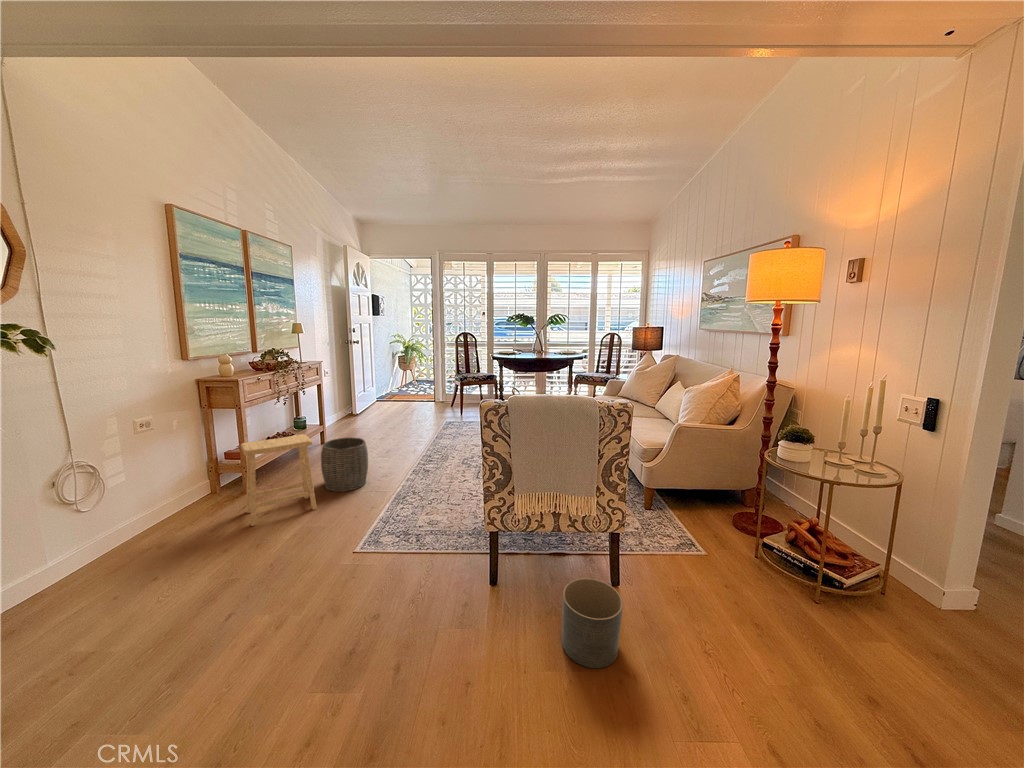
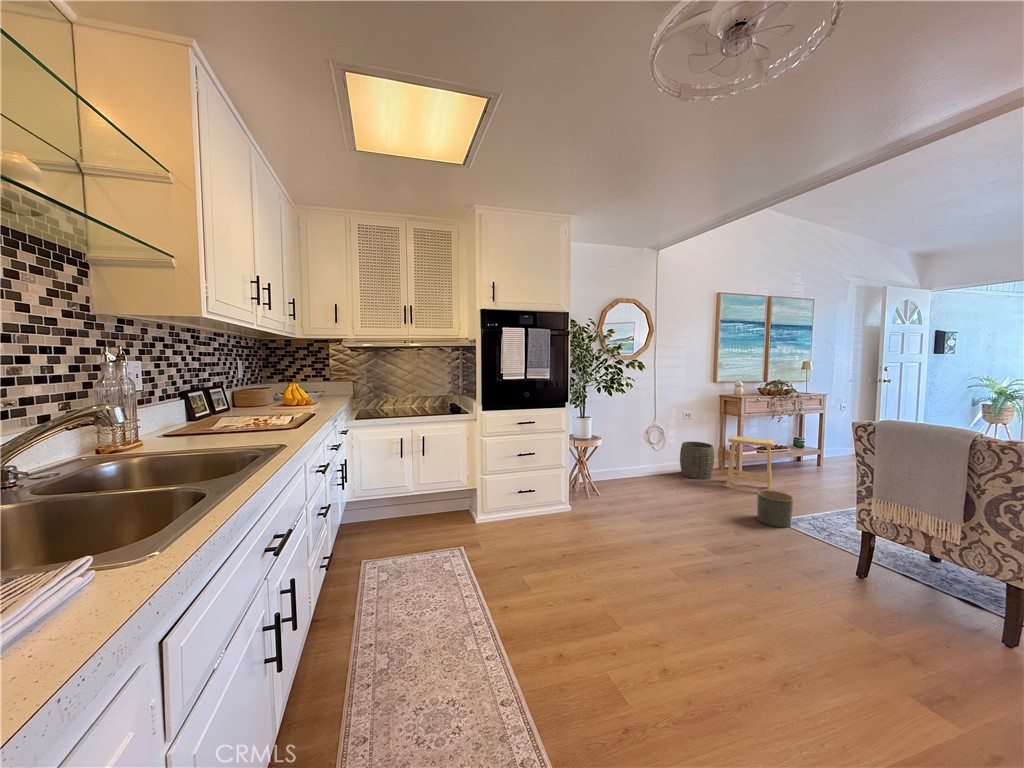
woven basket: present [321,437,368,492] -> present [680,442,714,479]
planter: present [562,578,623,668] -> present [757,490,793,528]

